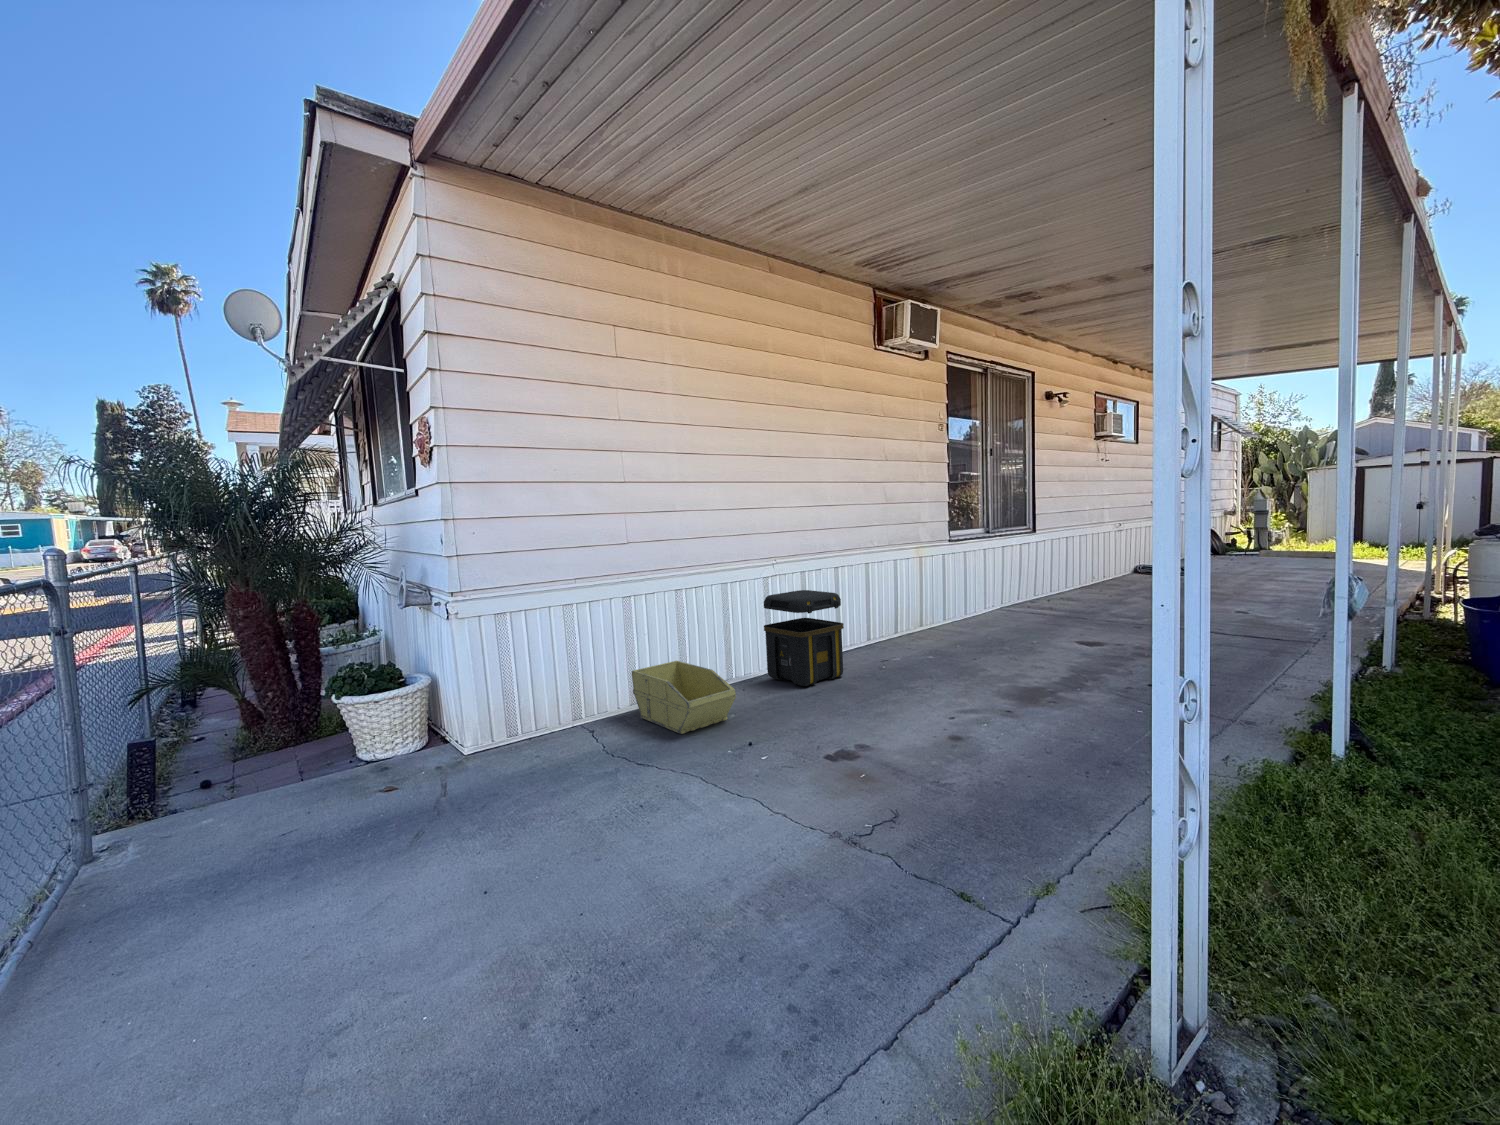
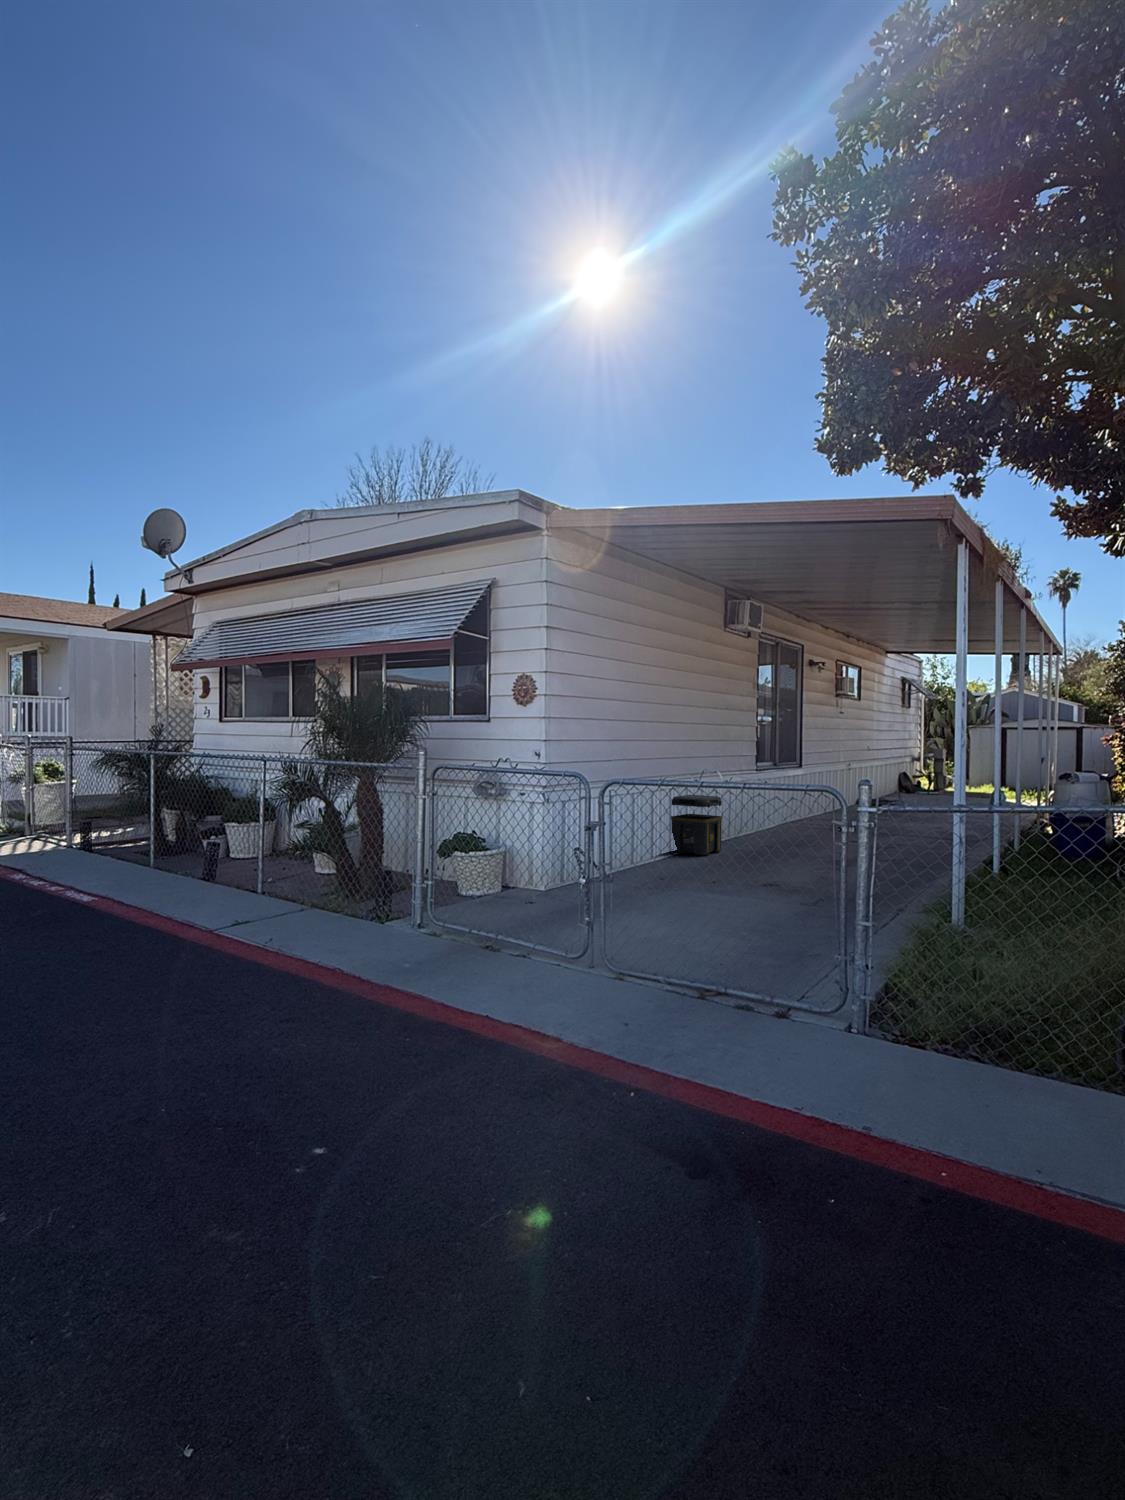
storage bin: present [632,661,736,734] -> none [615,835,687,873]

